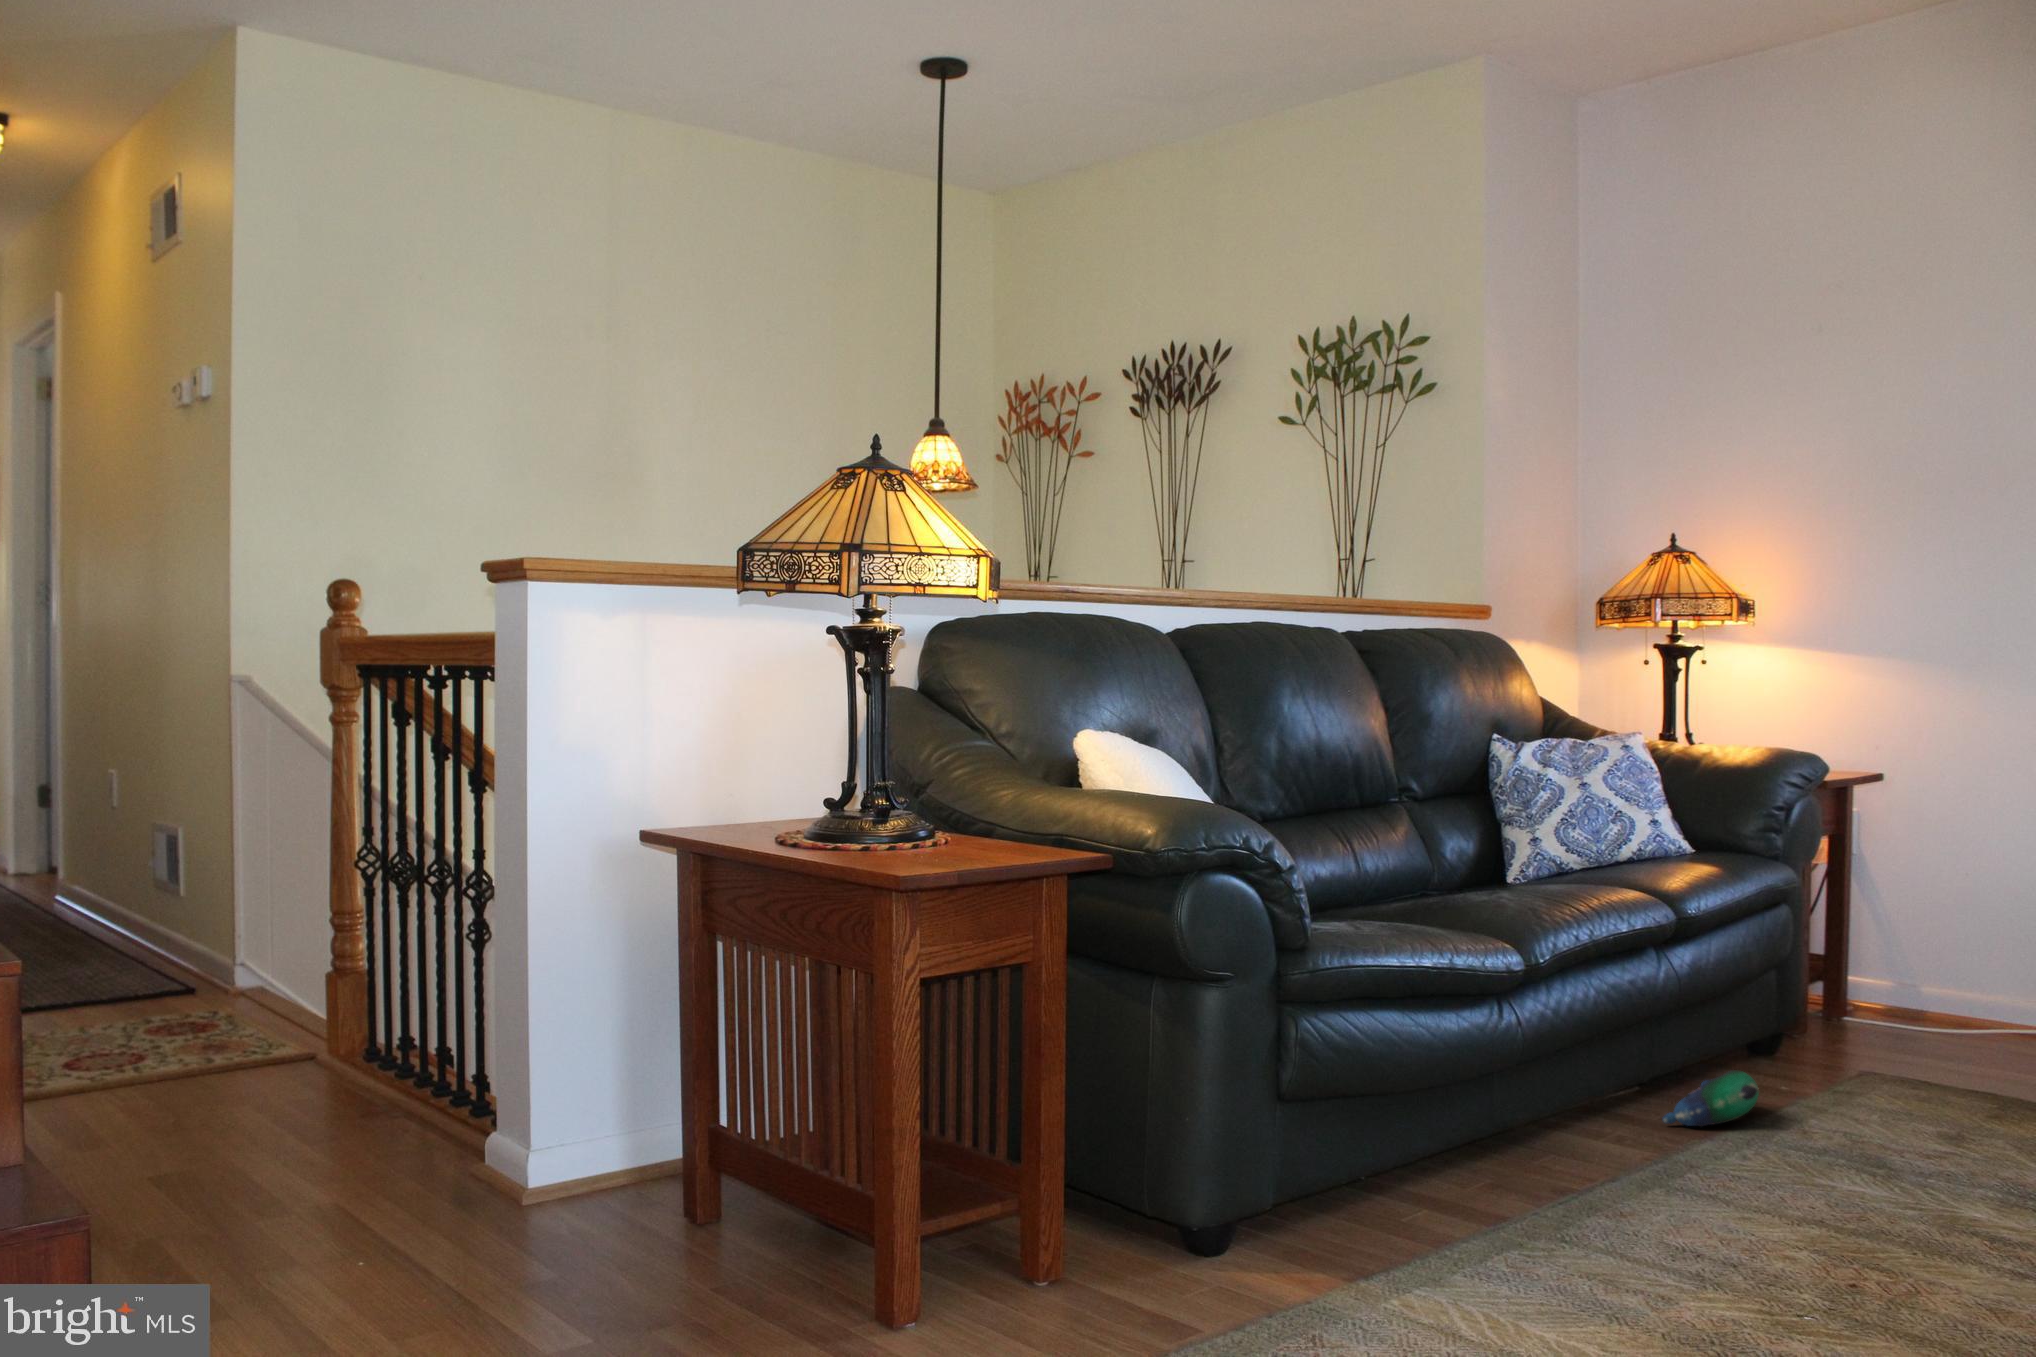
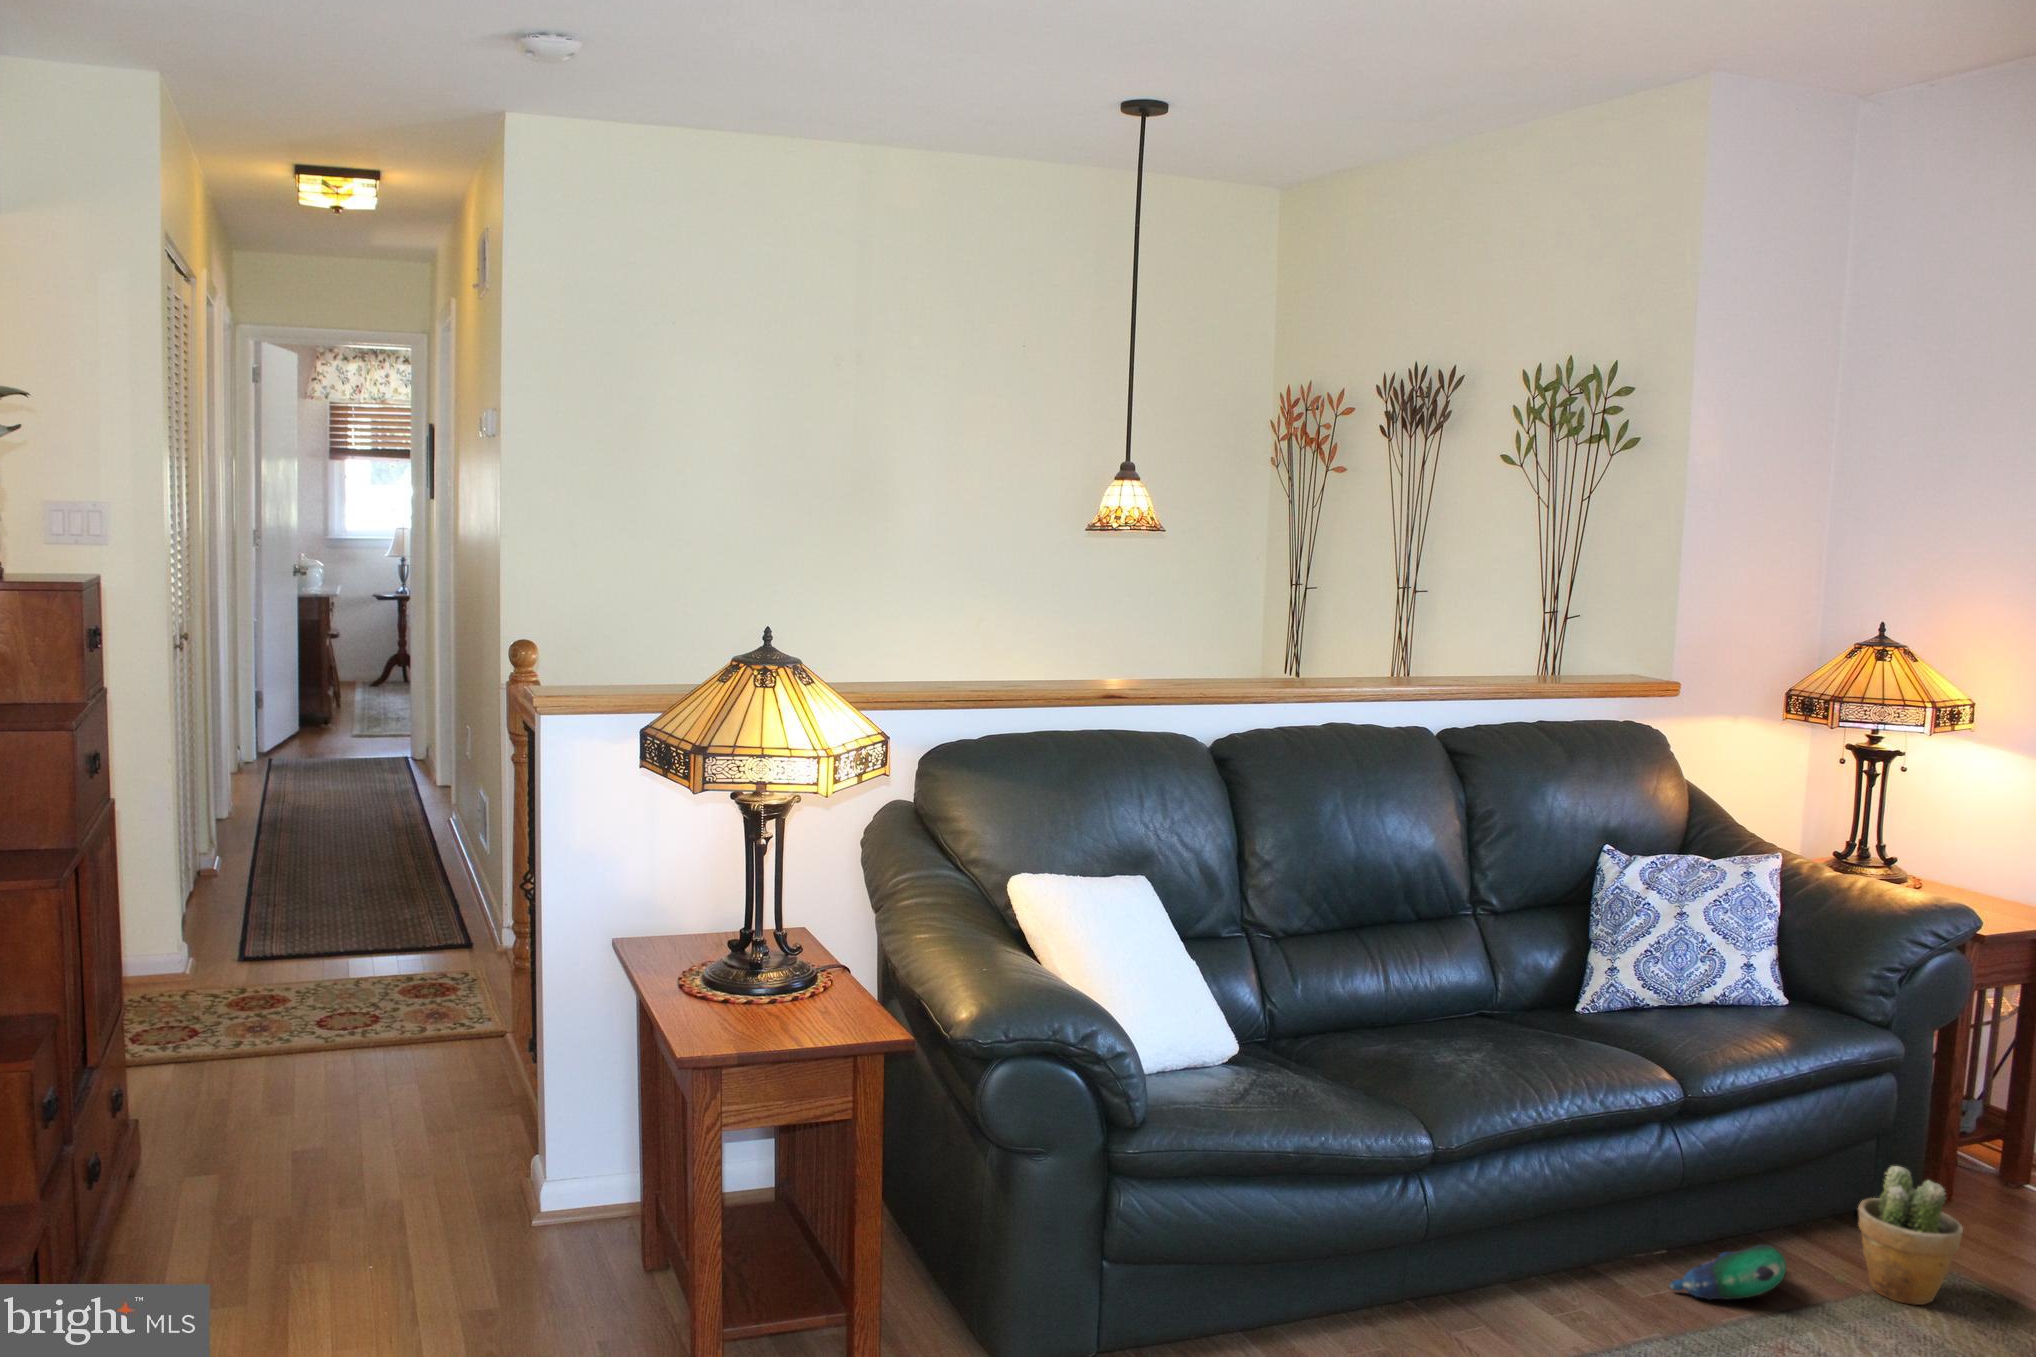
potted plant: none [1799,982,1898,1108] -> present [1858,1166,1963,1305]

